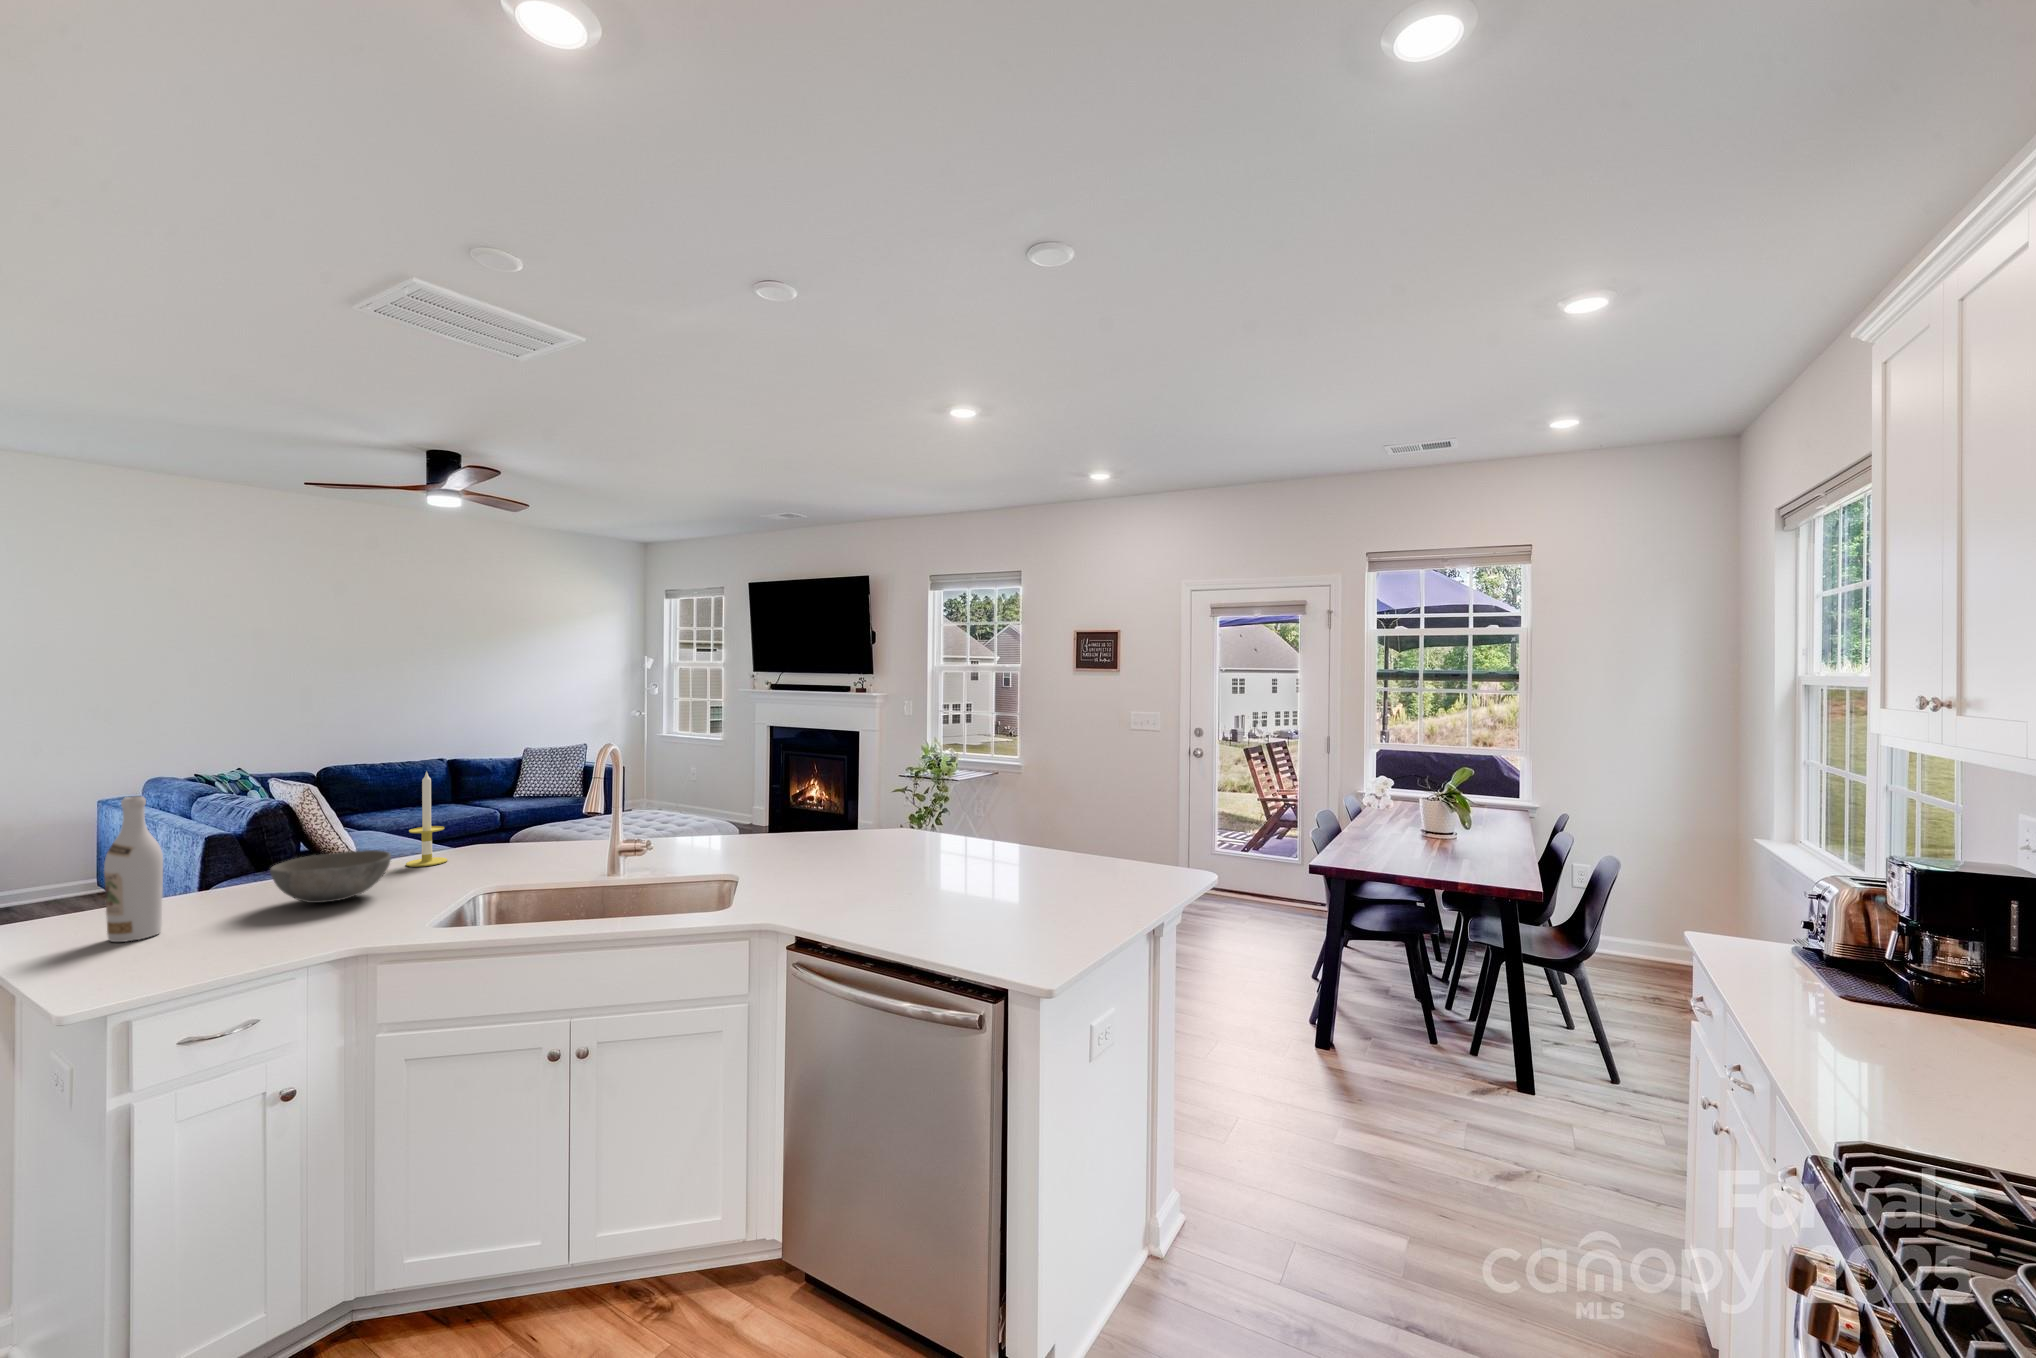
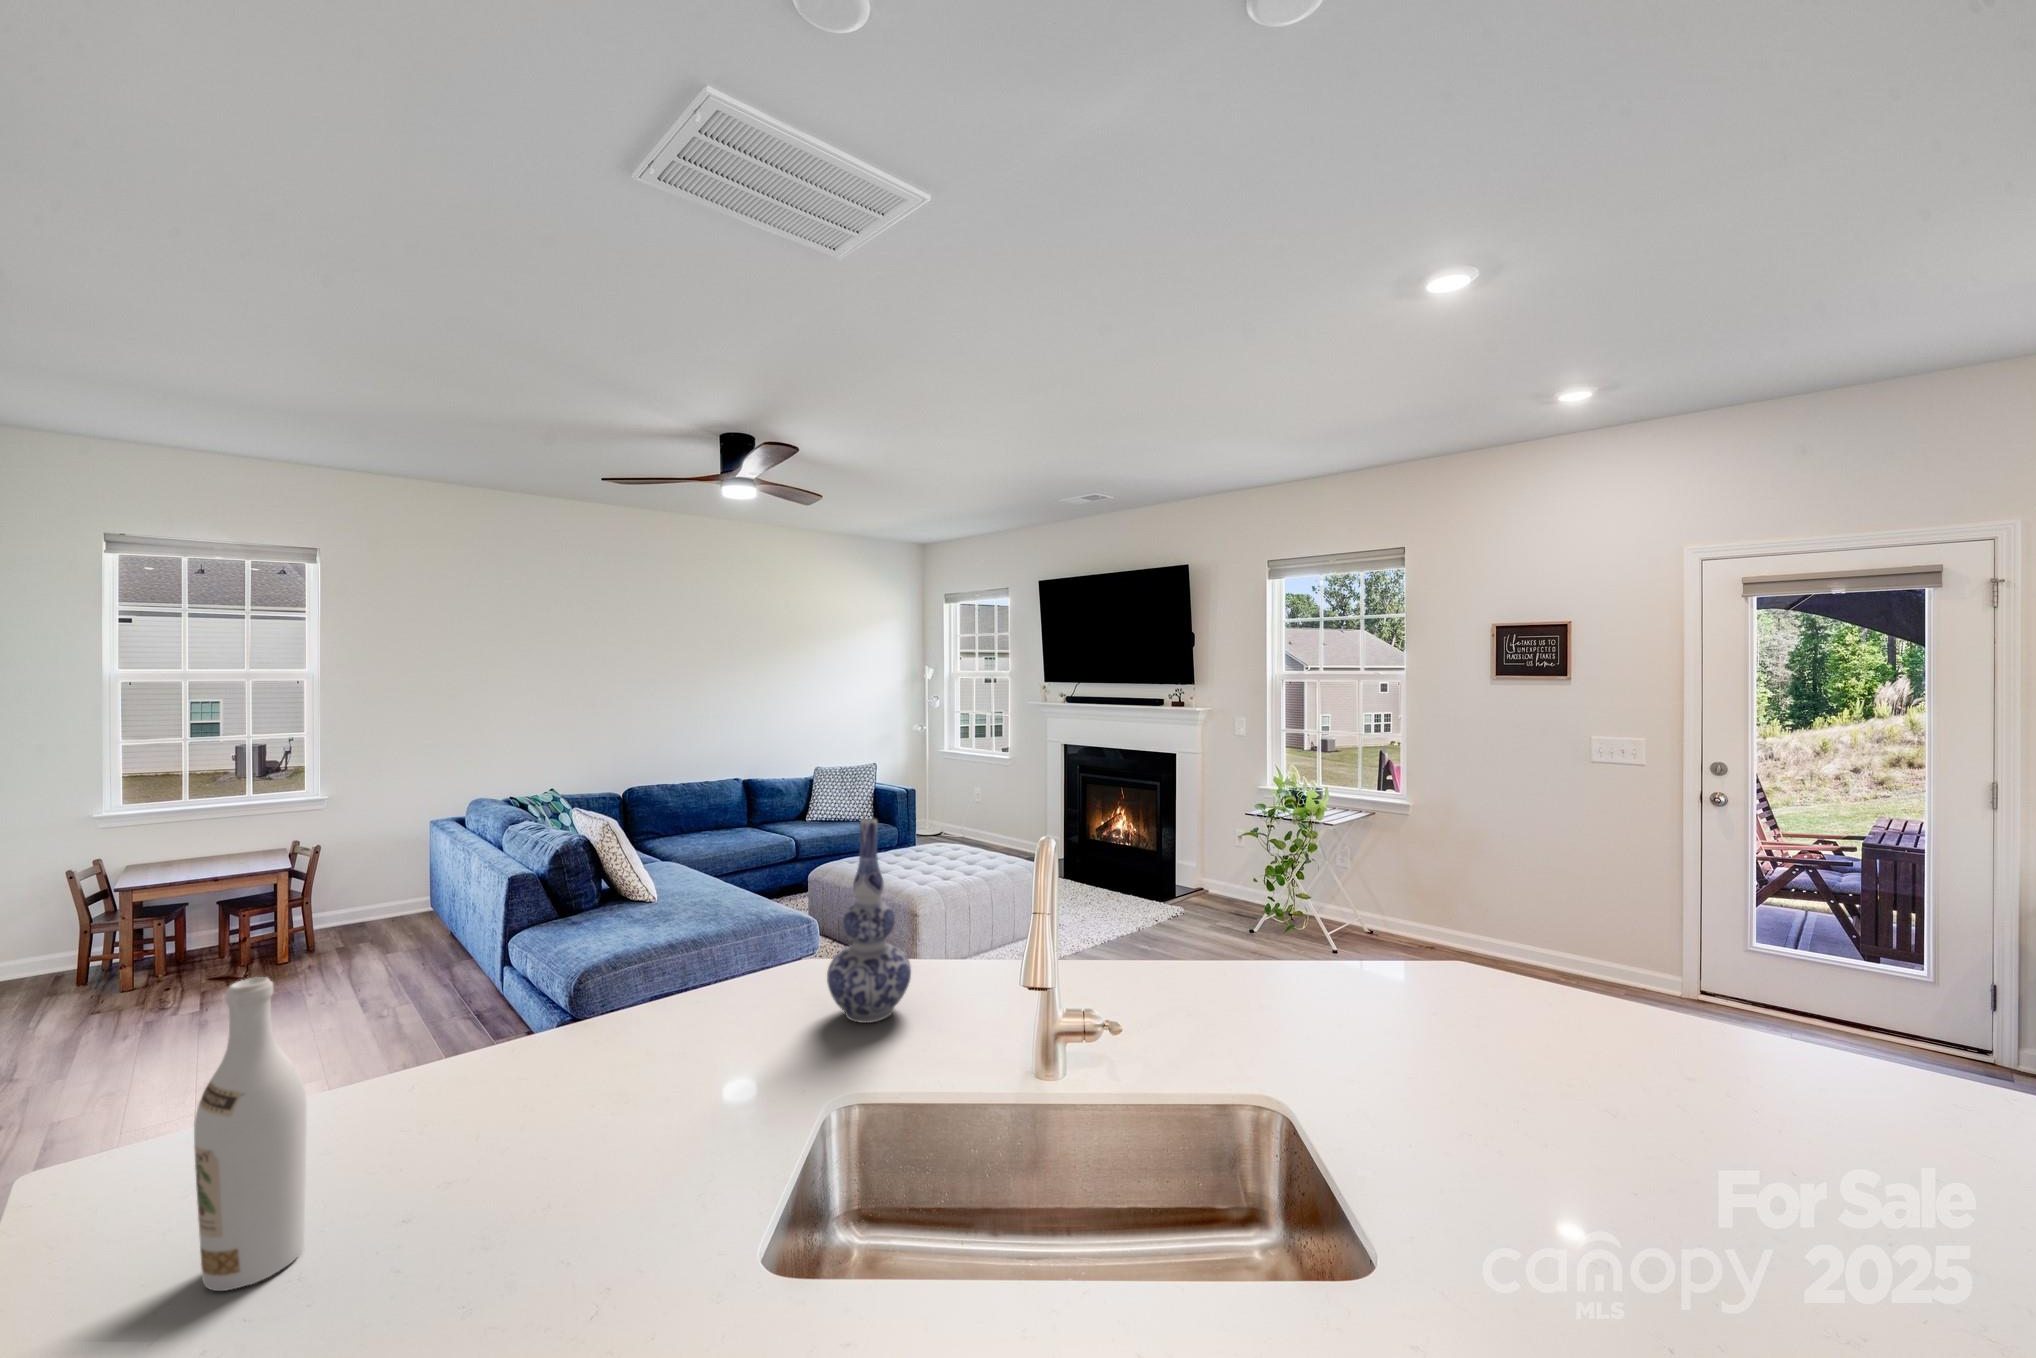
vase: none [482,741,539,859] -> present [827,819,911,1023]
candle: present [406,772,448,867] -> none [717,869,777,1034]
bowl: present [270,850,391,903] -> none [500,1033,699,1160]

